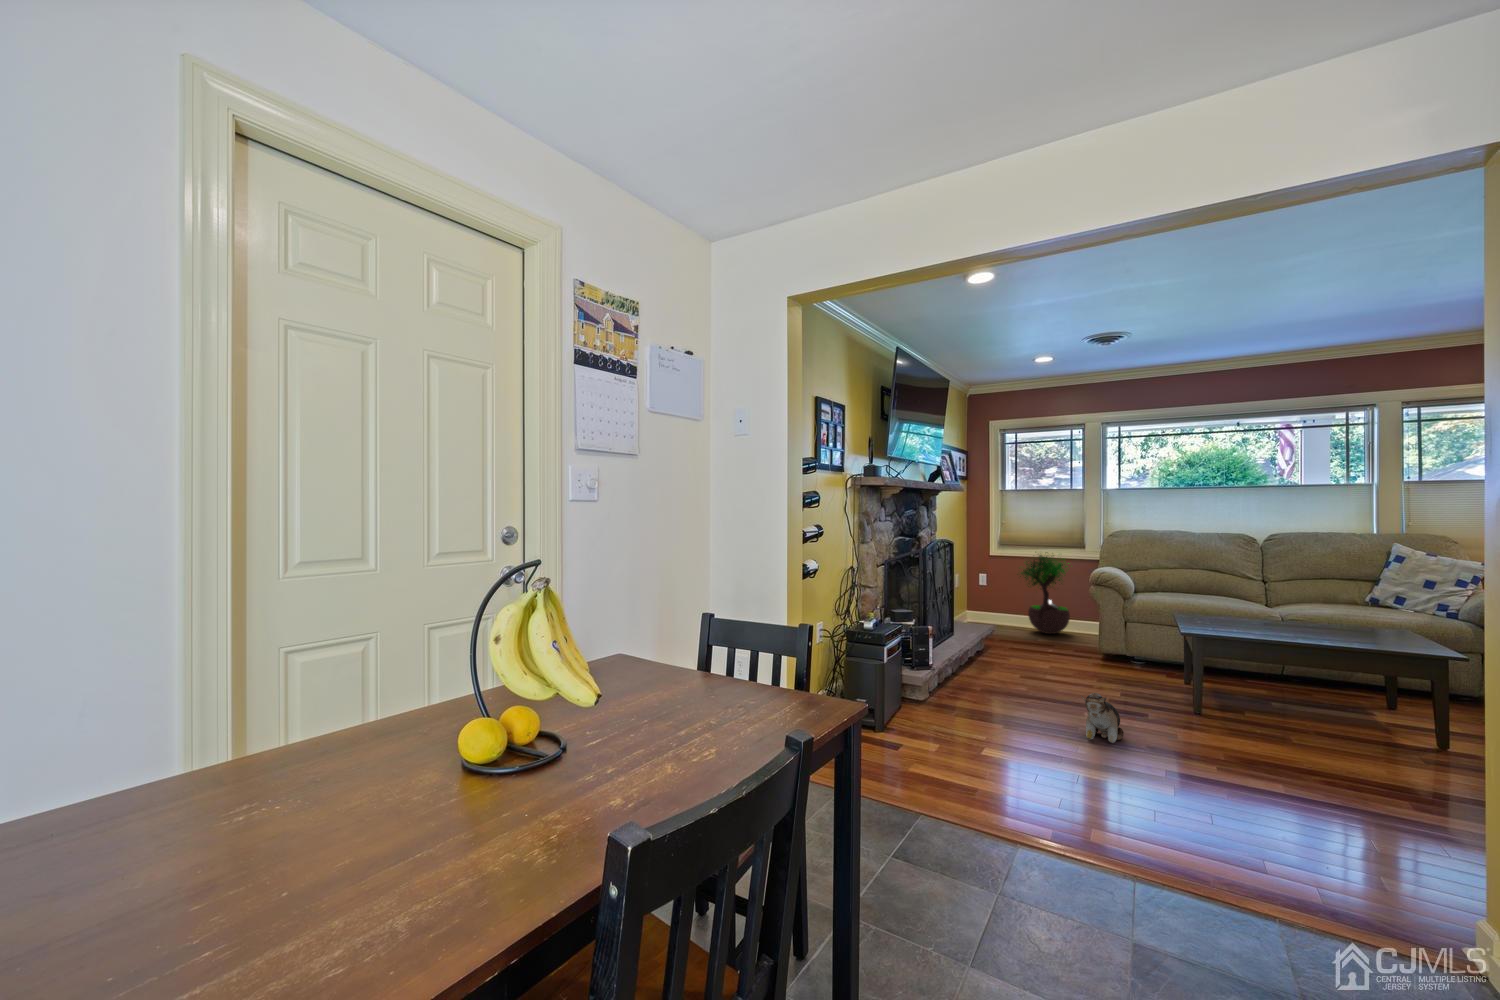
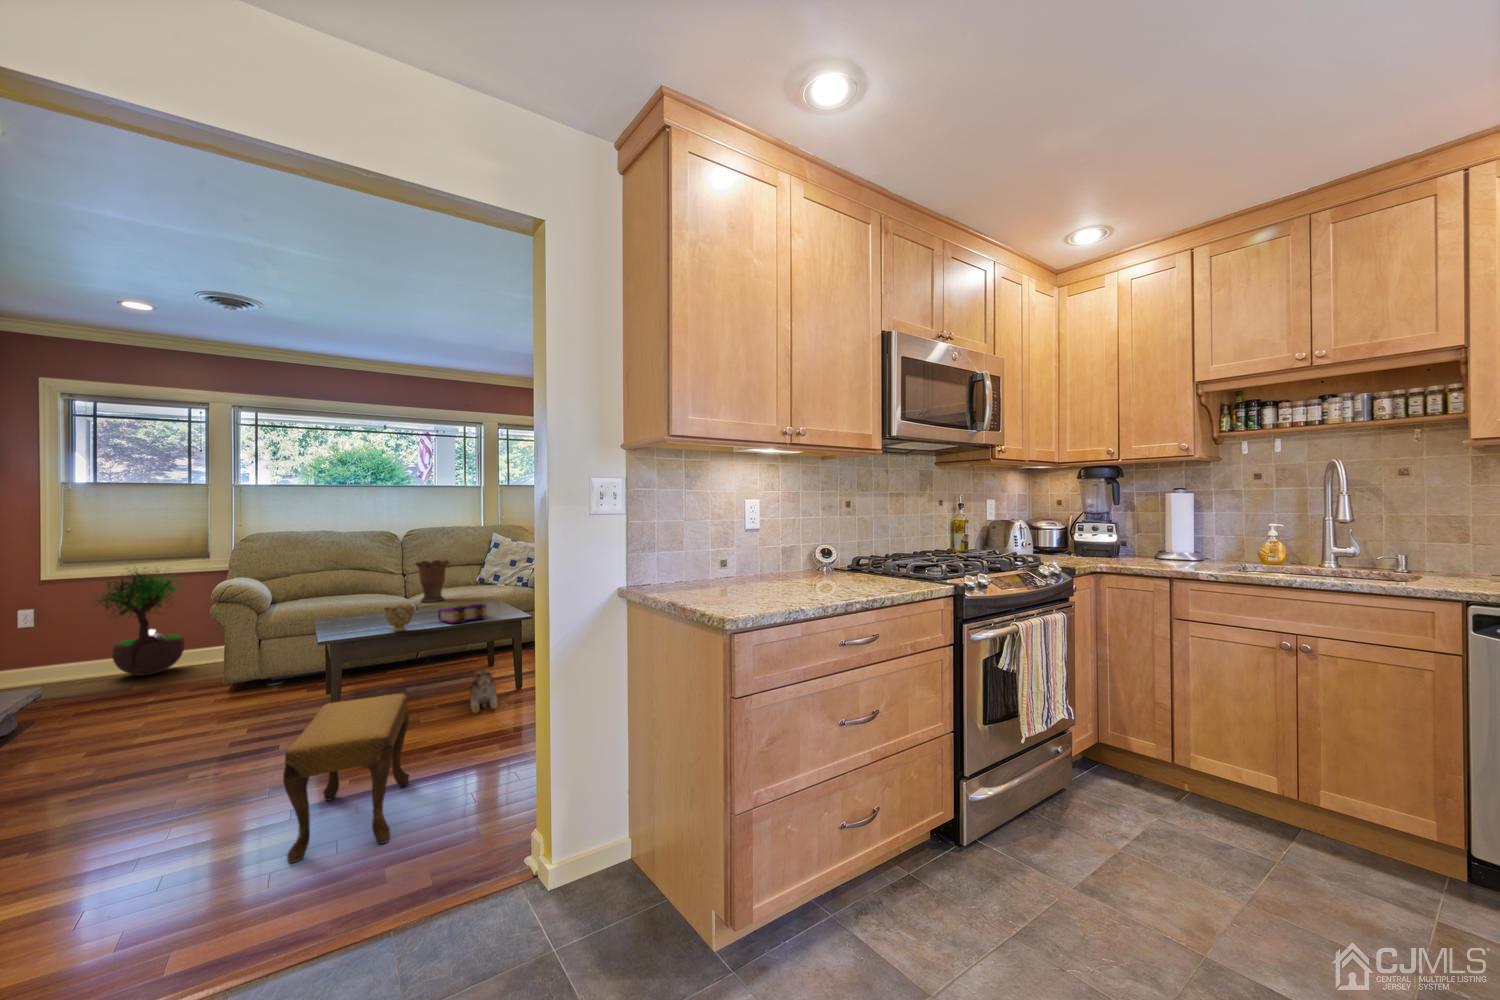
vase: none [1279,568,1326,617] -> present [415,560,449,602]
decorative bowl: none [1248,609,1284,637] -> present [385,605,414,632]
book: none [1313,622,1388,645] -> present [438,604,487,623]
footstool: none [1172,682,1288,828] -> present [283,694,409,863]
plush toy: present [1081,693,1124,743] -> present [470,670,498,714]

